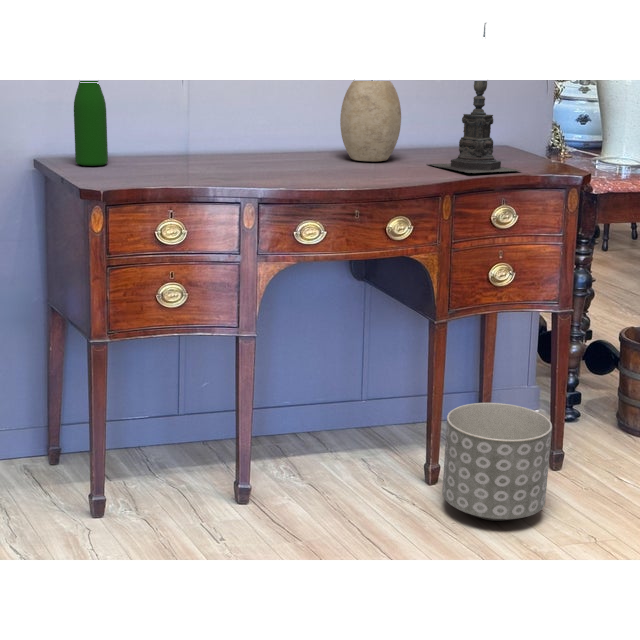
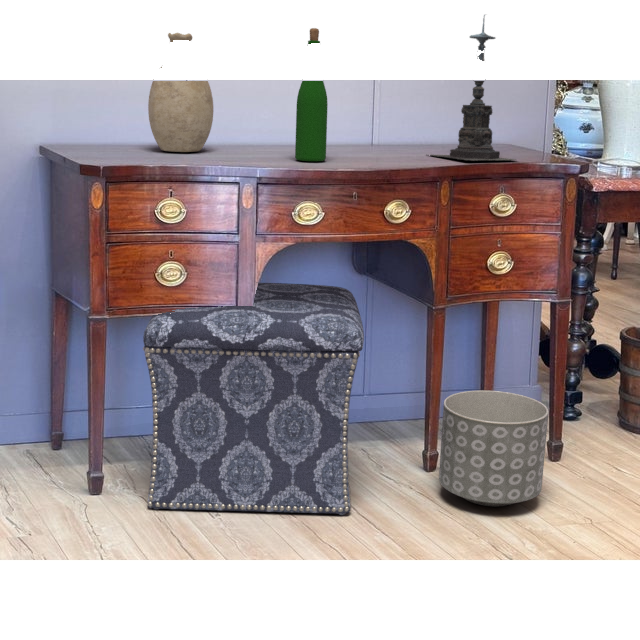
wine bottle: present [74,81,108,166] -> present [295,28,328,161]
decorative vase: present [340,81,401,161] -> present [148,33,213,152]
ottoman: none [145,296,368,534] -> present [143,283,364,515]

